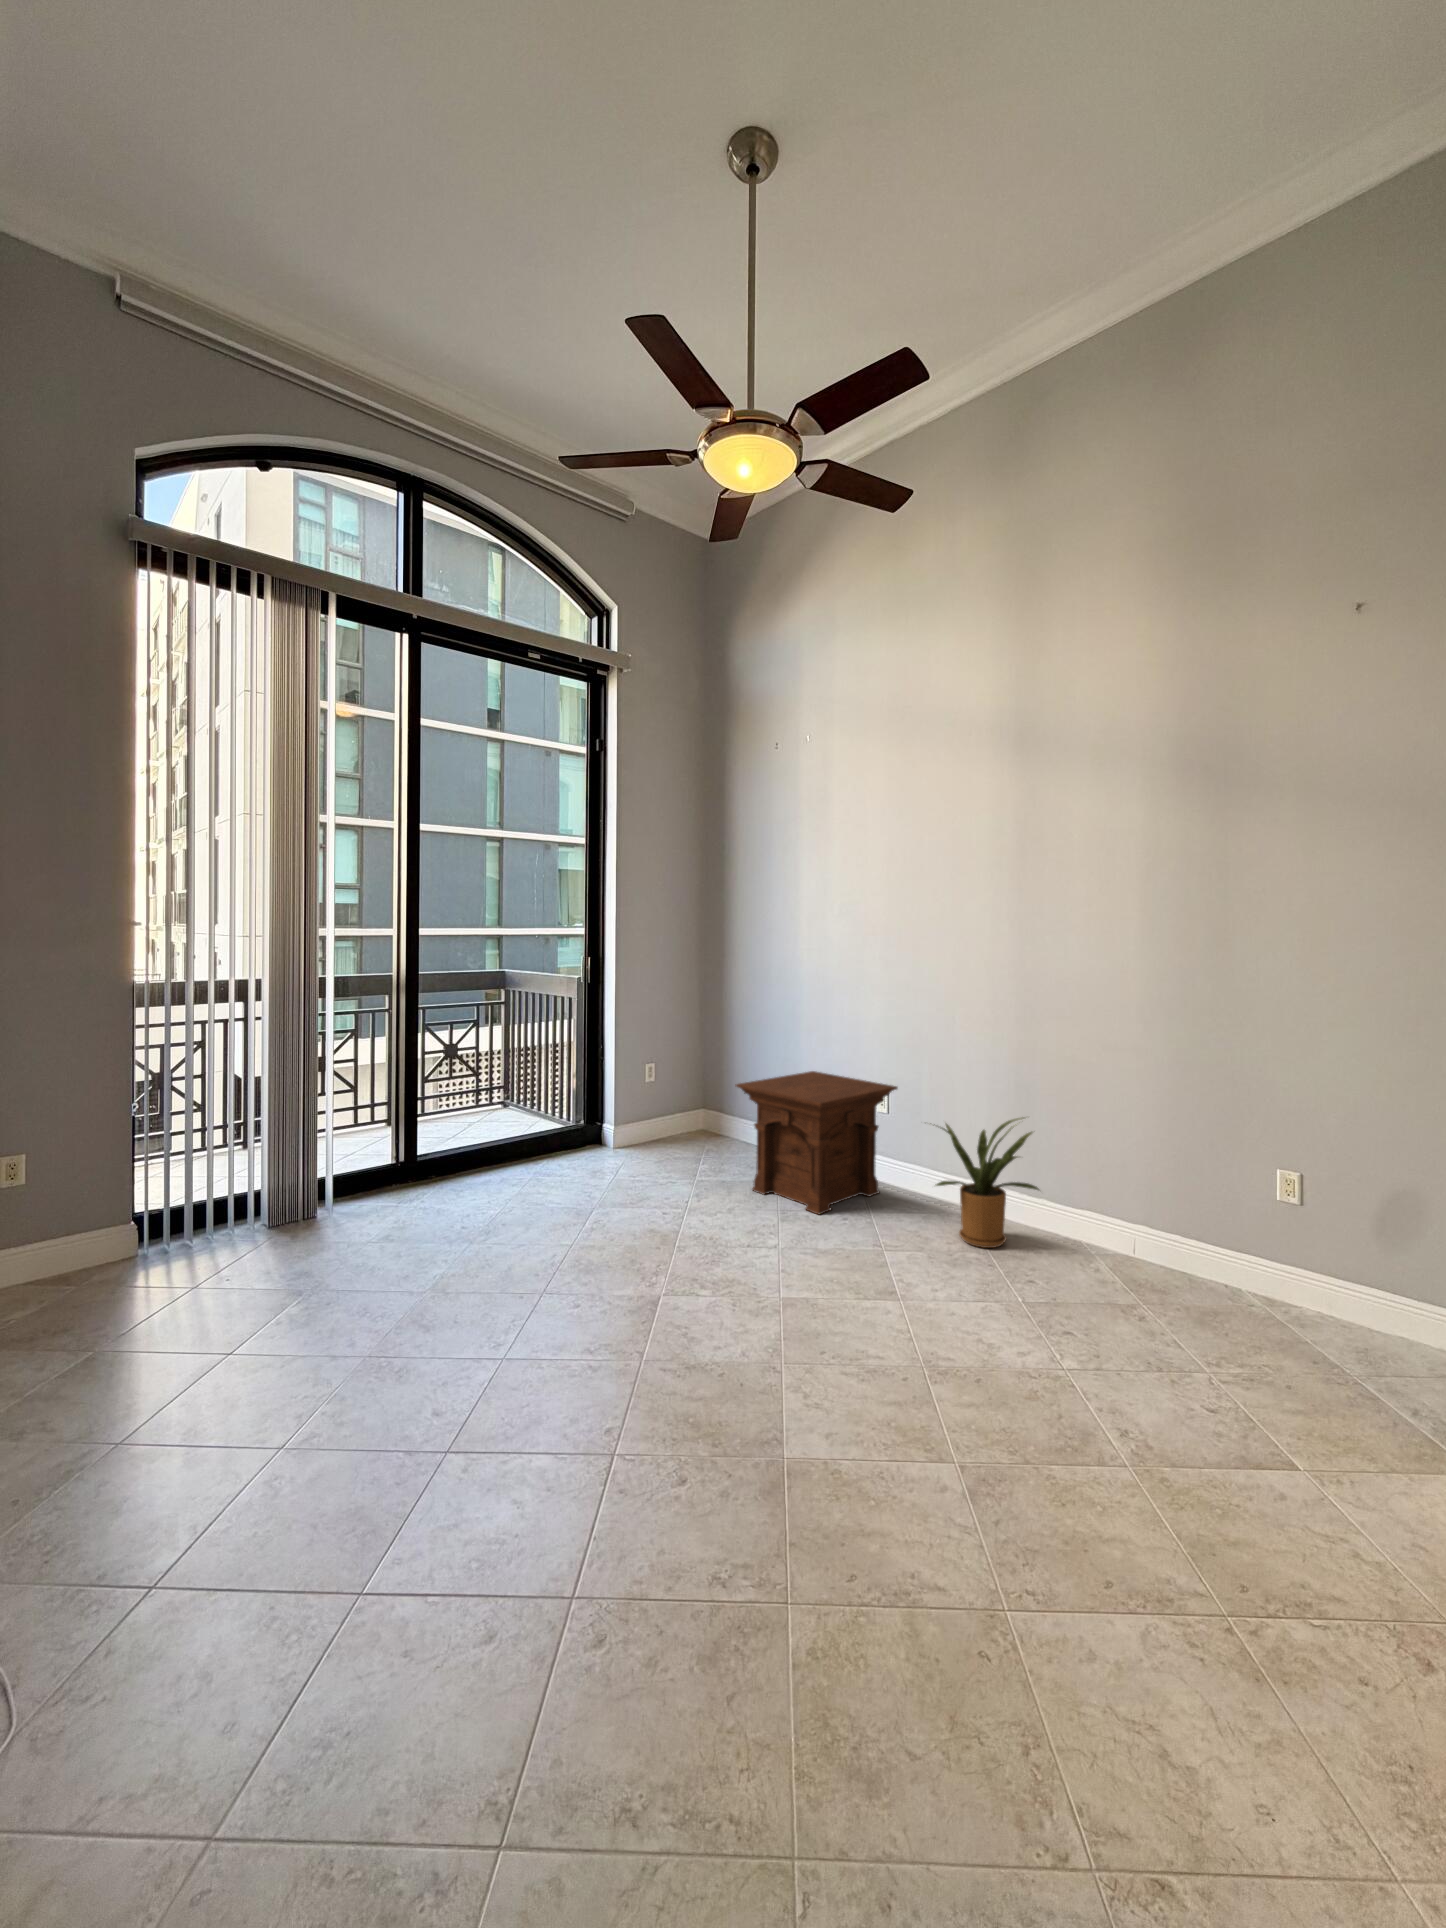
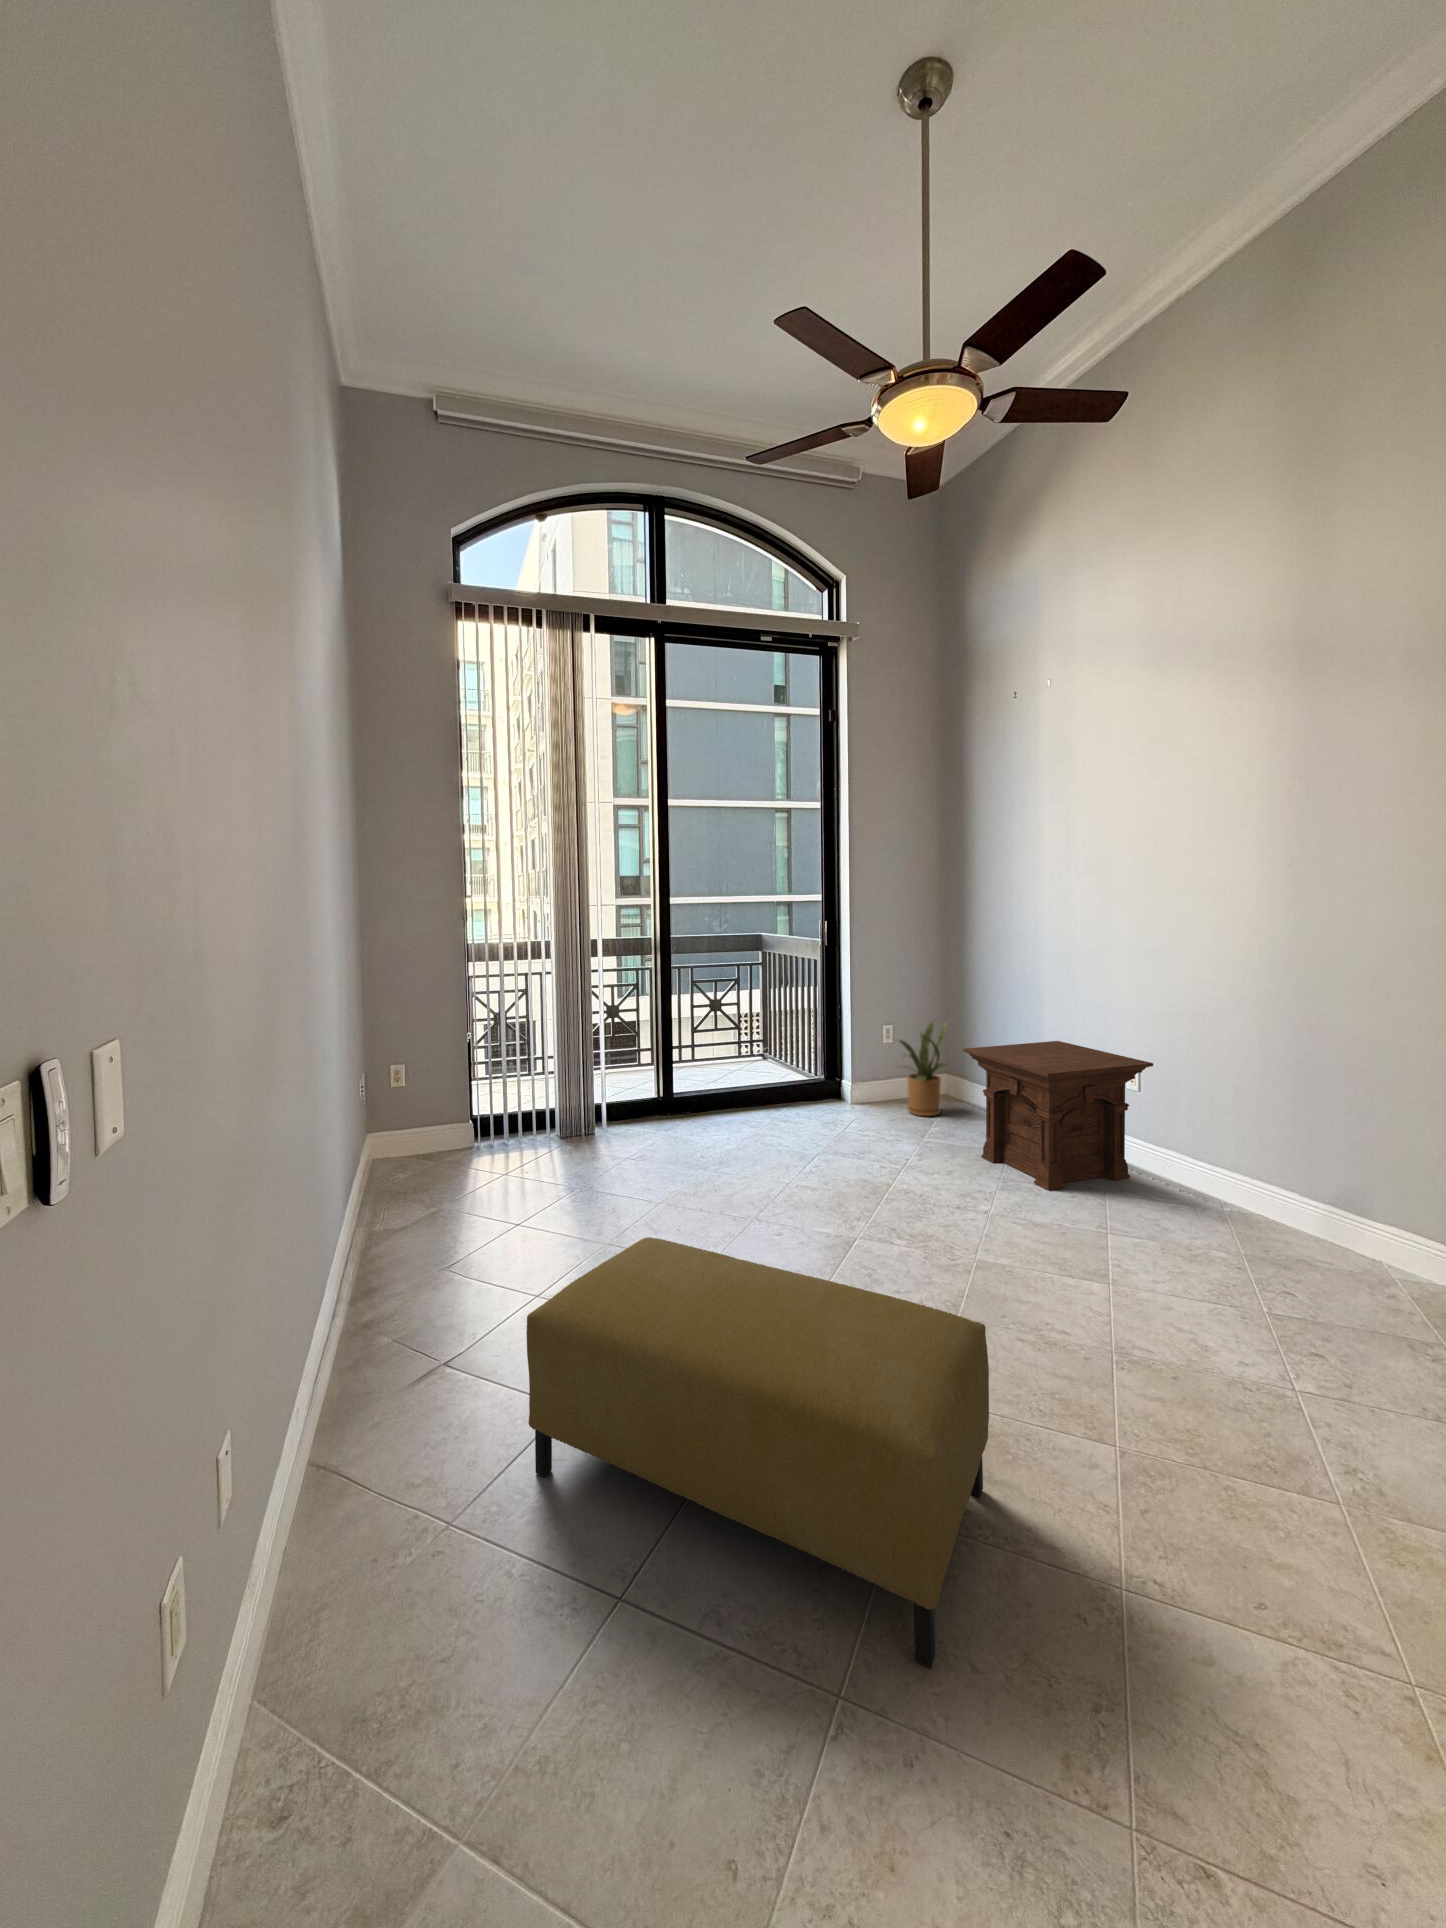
house plant: present [936,1118,1039,1248] -> present [894,1020,947,1116]
ottoman: none [321,1343,876,1762] -> present [526,1237,989,1668]

